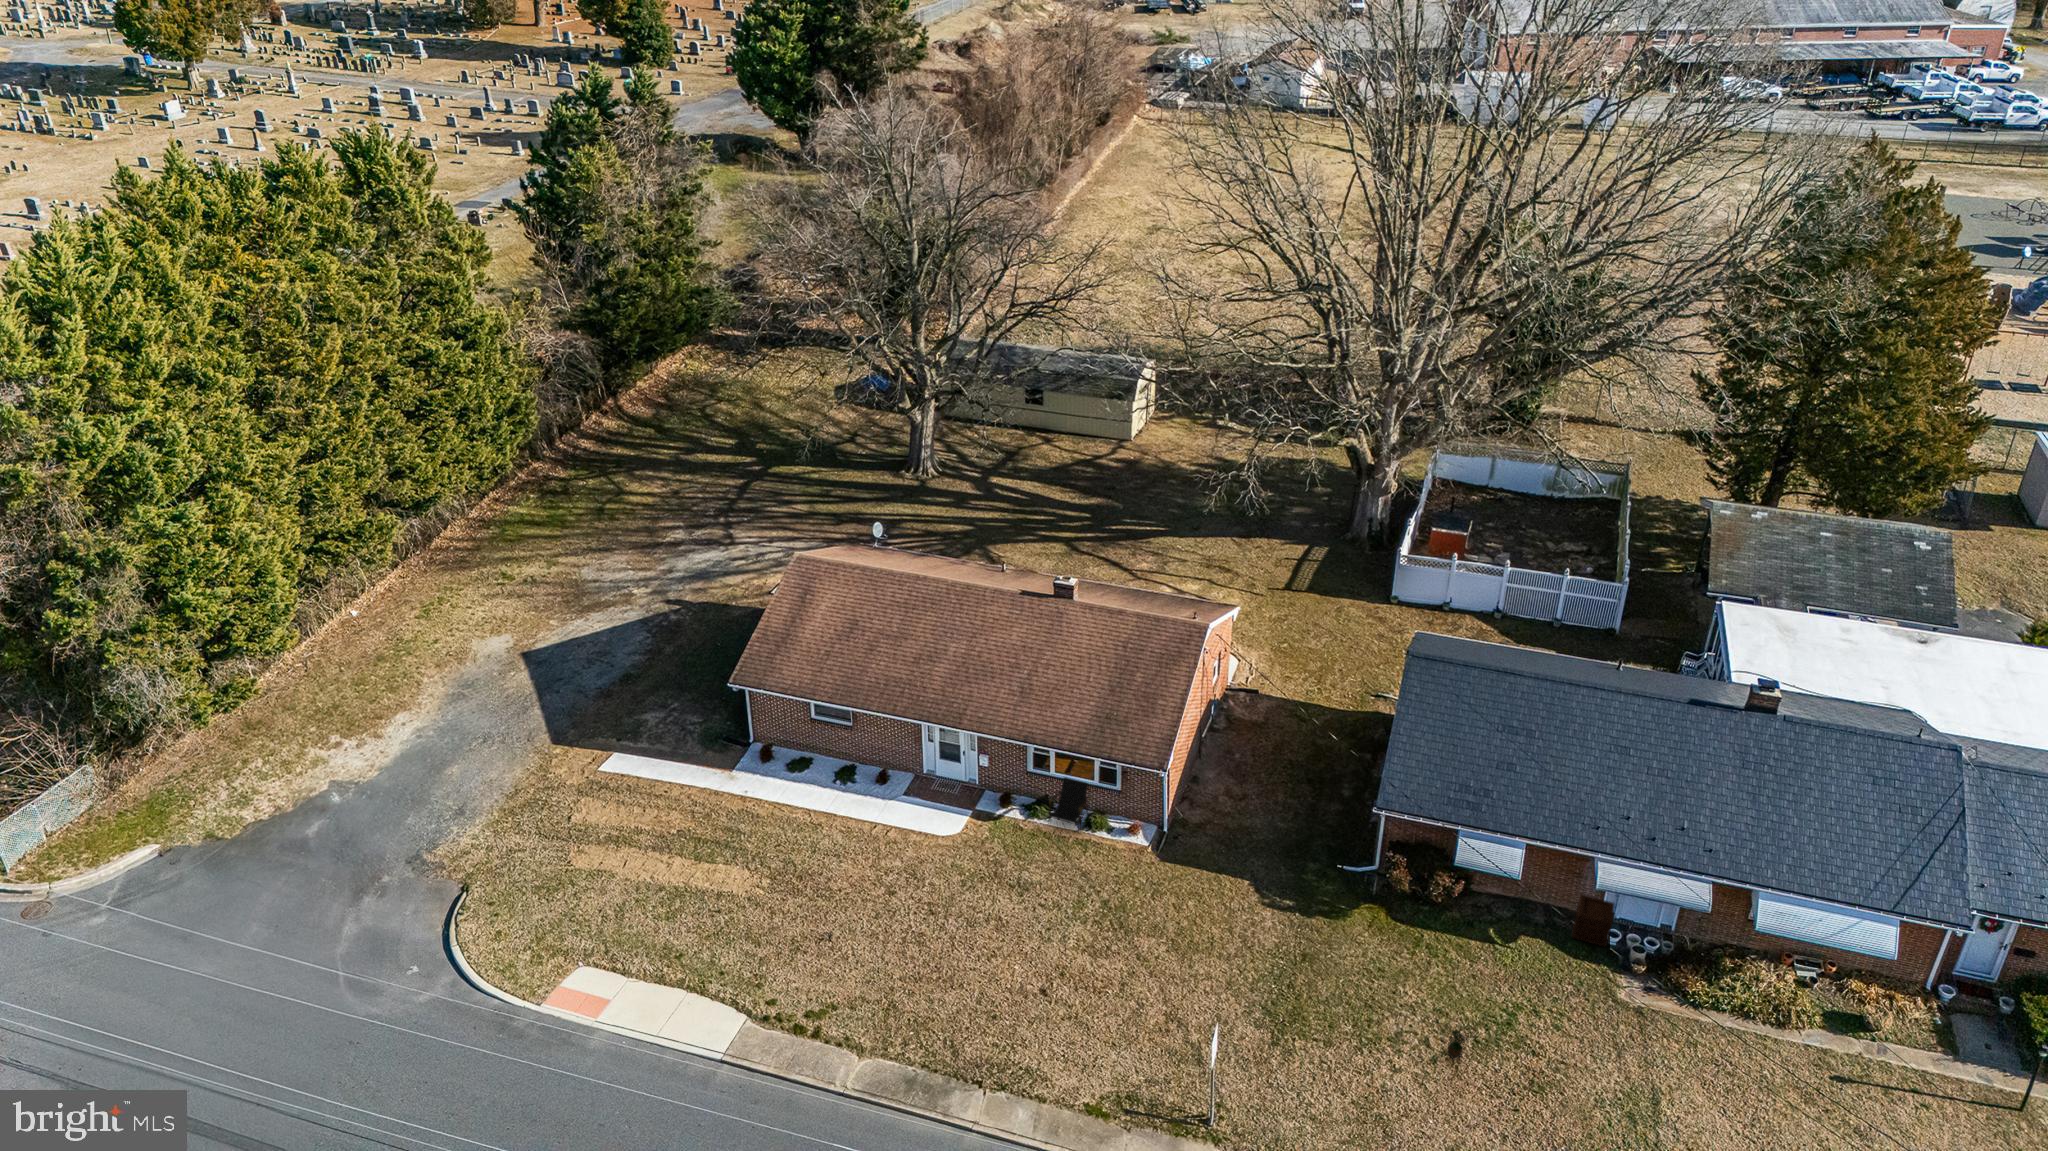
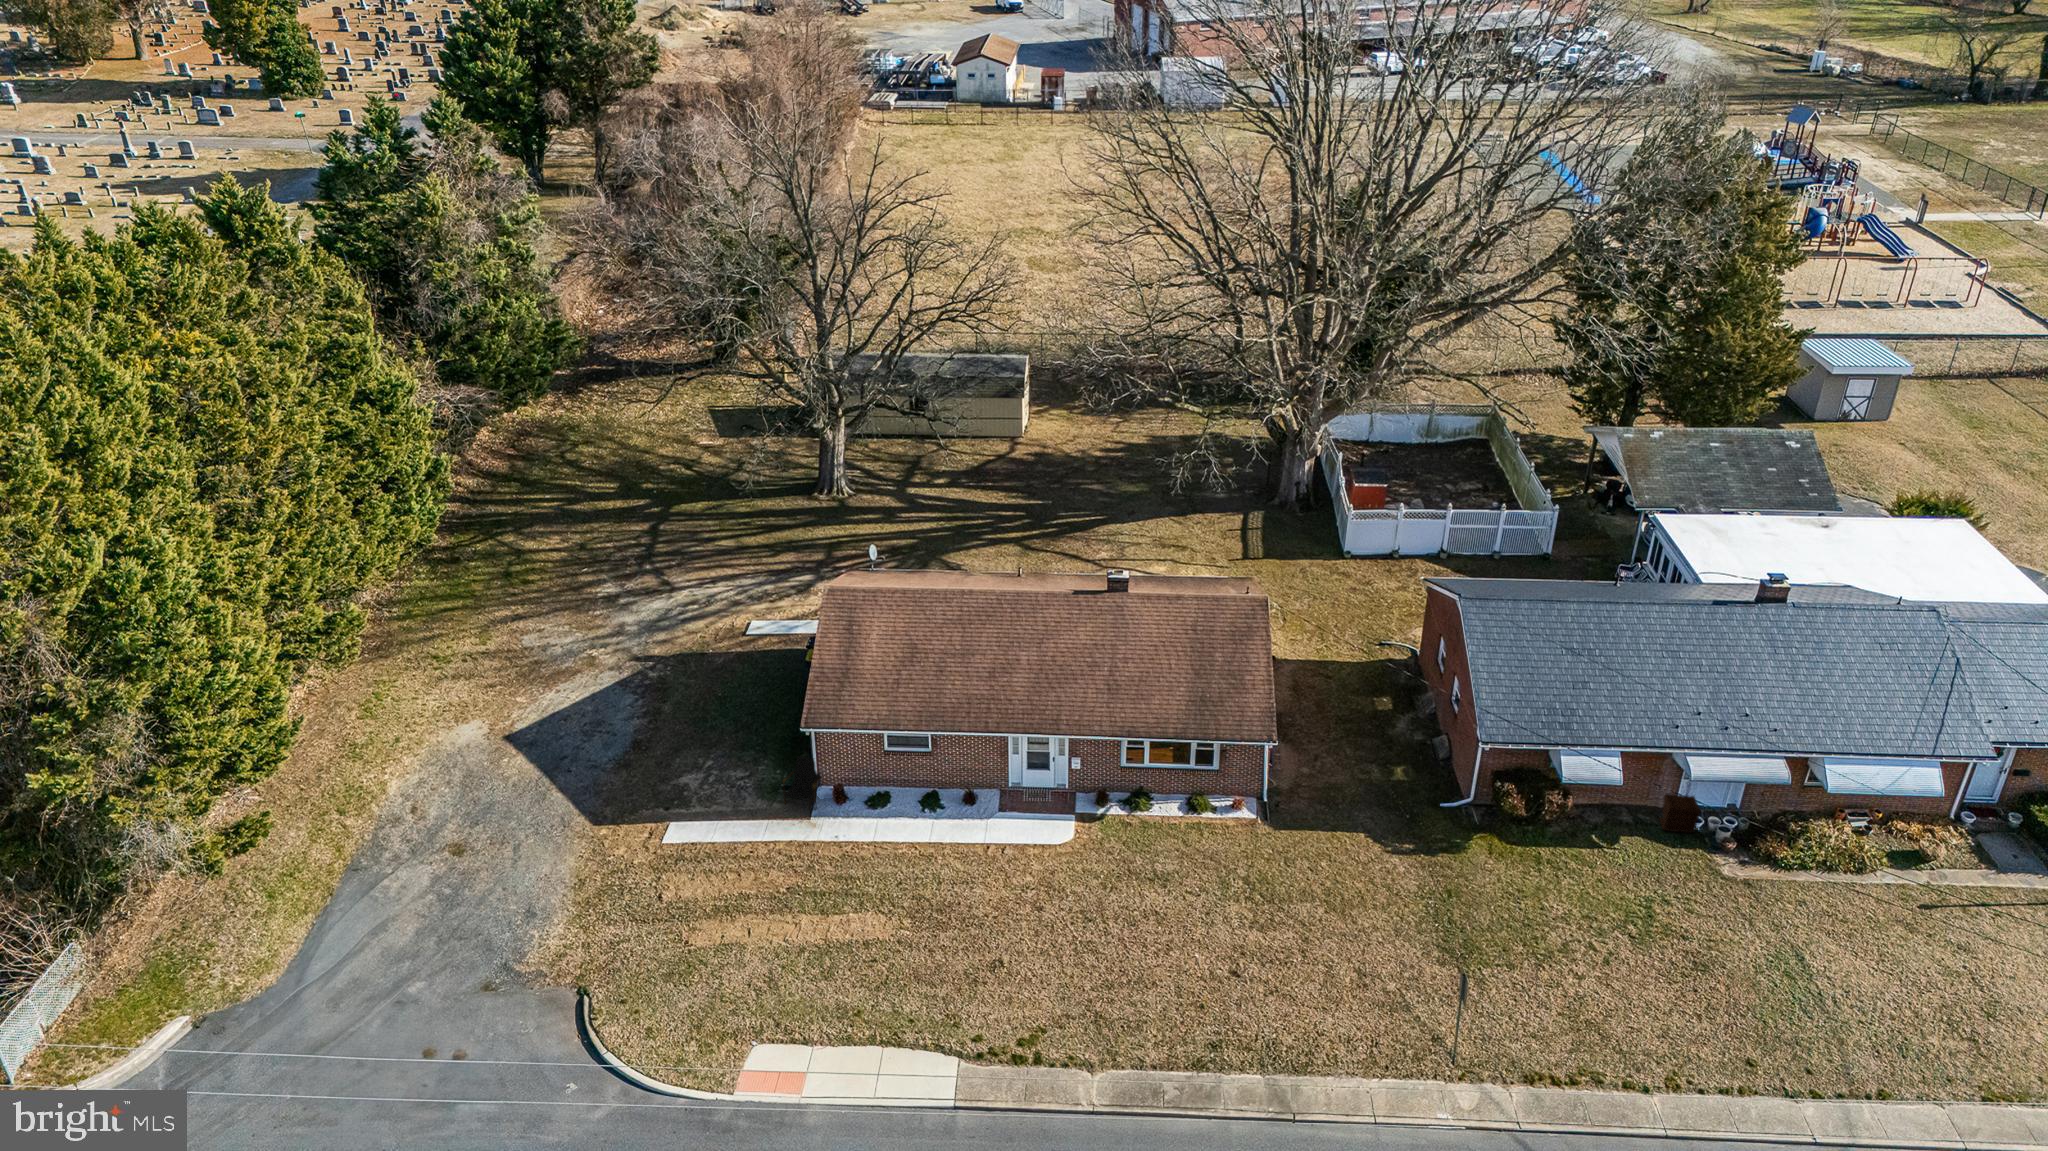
lounge chair: present [1048,777,1088,830] -> present [783,756,822,808]
potted tree: present [1447,1030,1468,1060] -> none [1613,926,1636,955]

